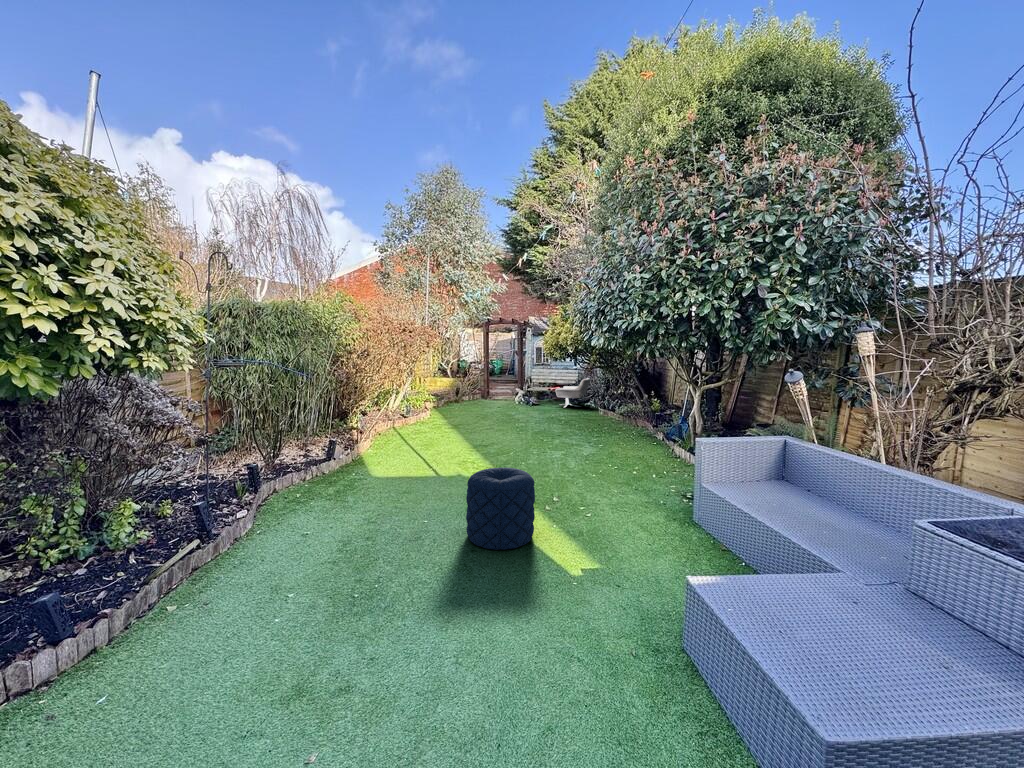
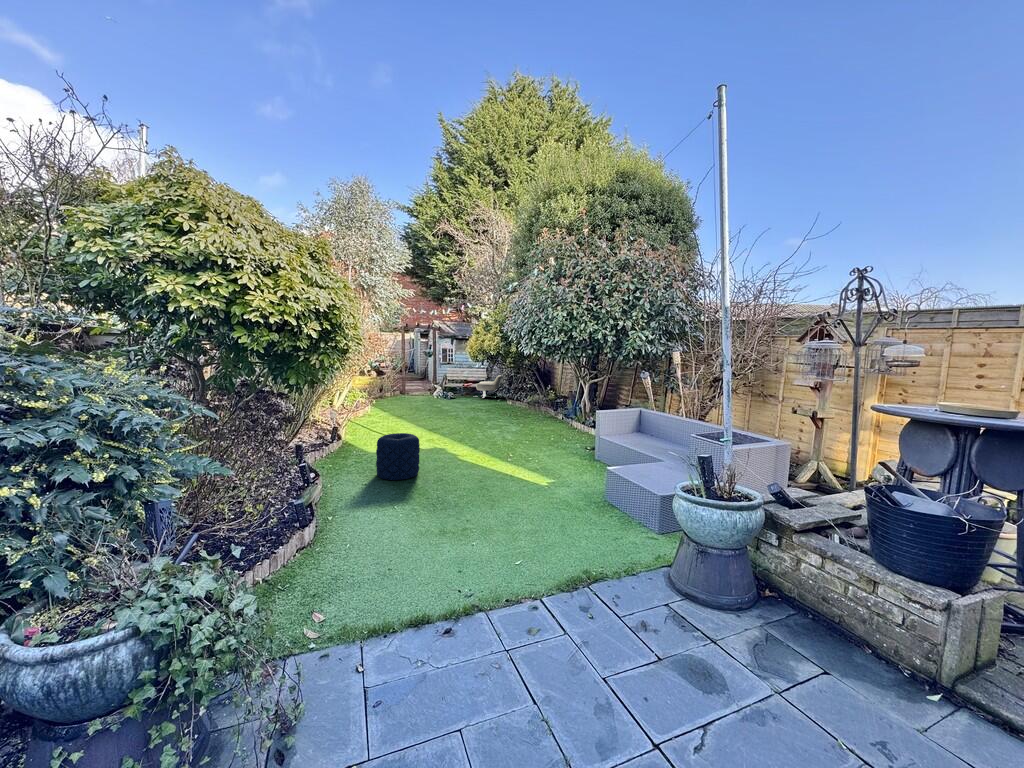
pouf: present [466,468,535,550] -> present [376,433,420,480]

